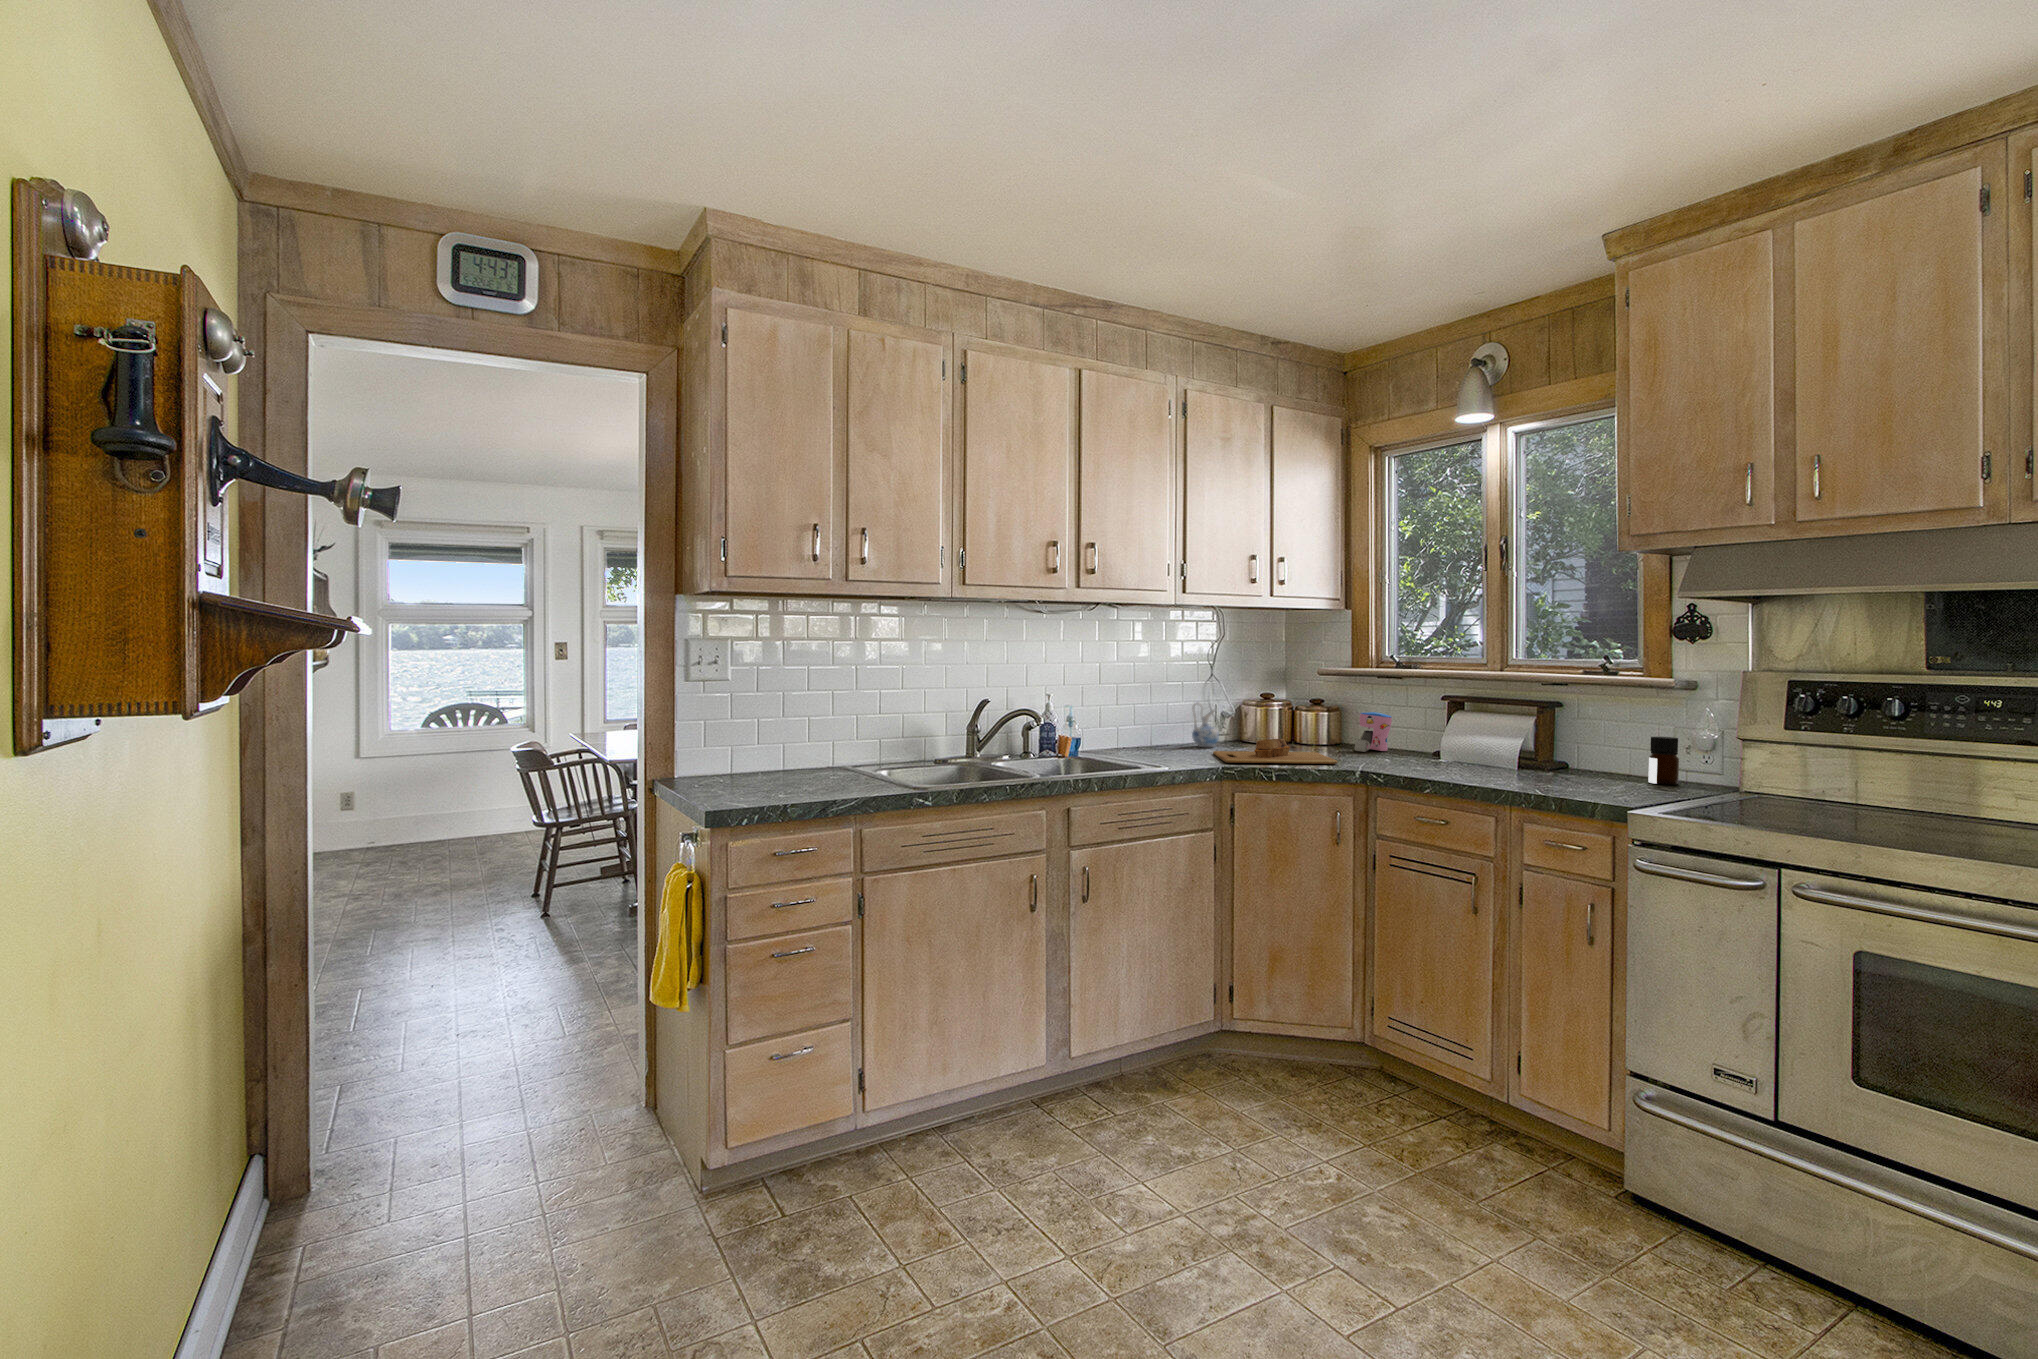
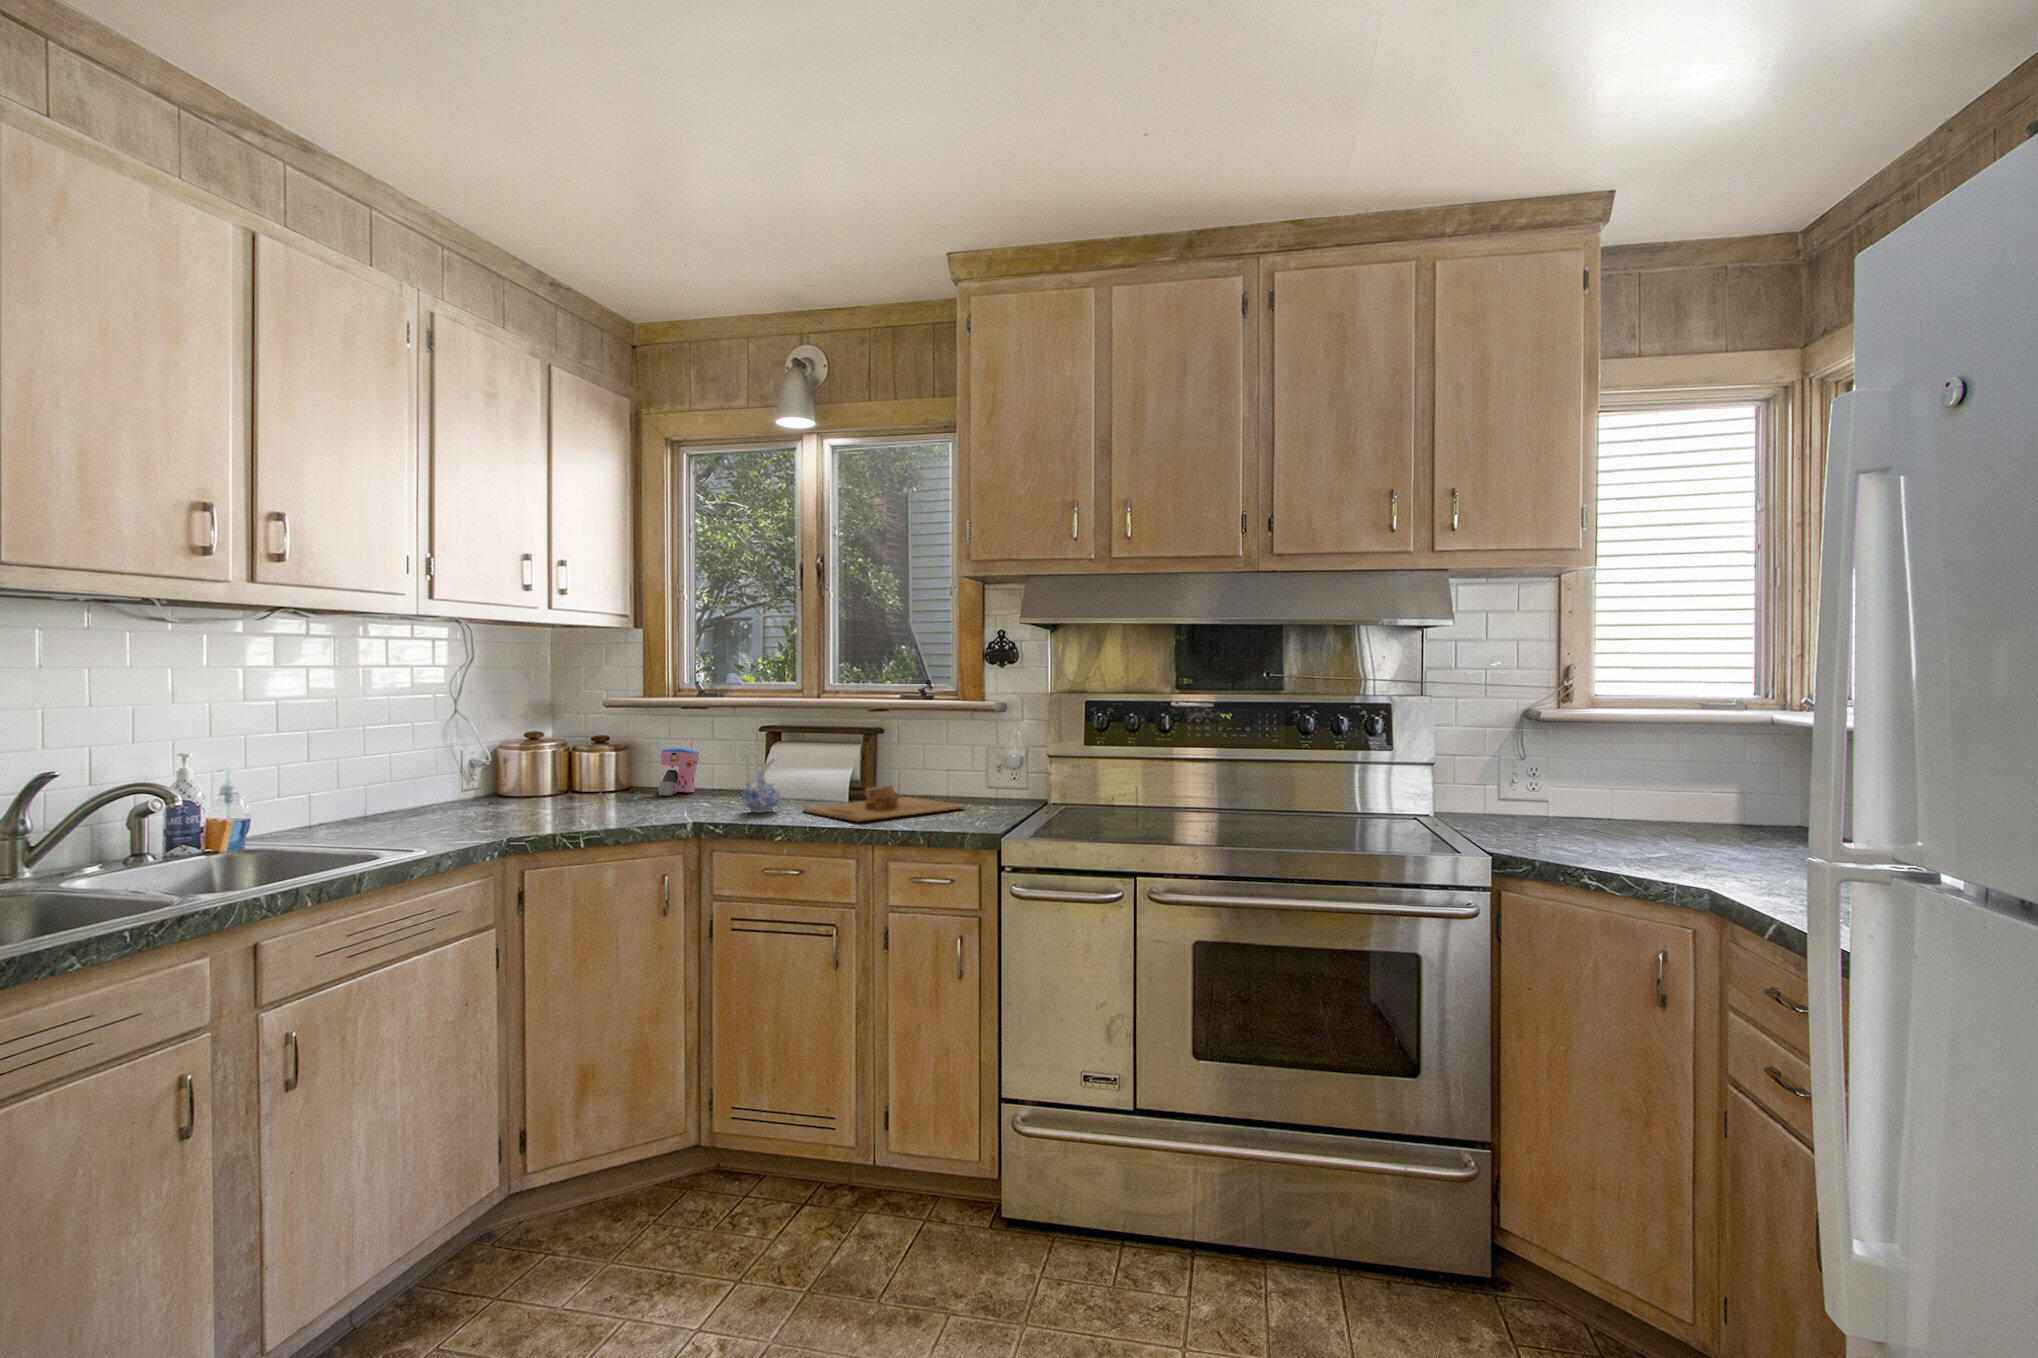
ceramic pitcher: present [1192,703,1219,747] -> present [742,751,780,812]
bottle: present [1648,737,1679,785] -> none [962,756,986,801]
cutting board: present [1213,739,1338,764] -> present [803,785,965,822]

